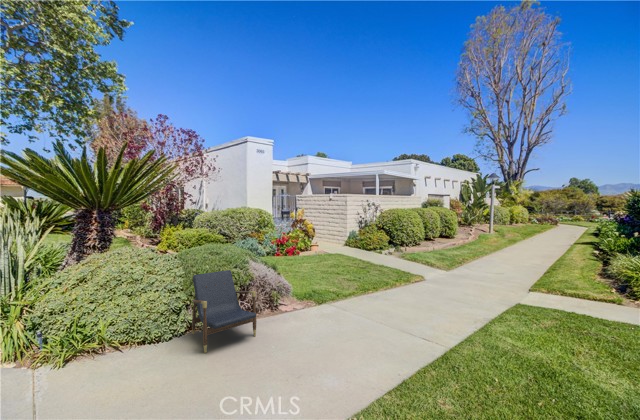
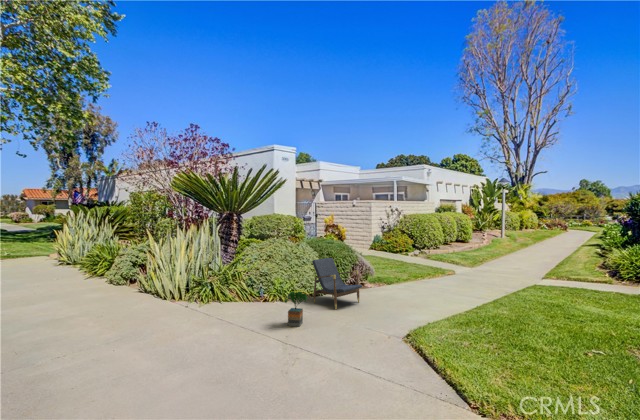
potted tree: none [70,338,123,404] -> present [285,292,307,327]

